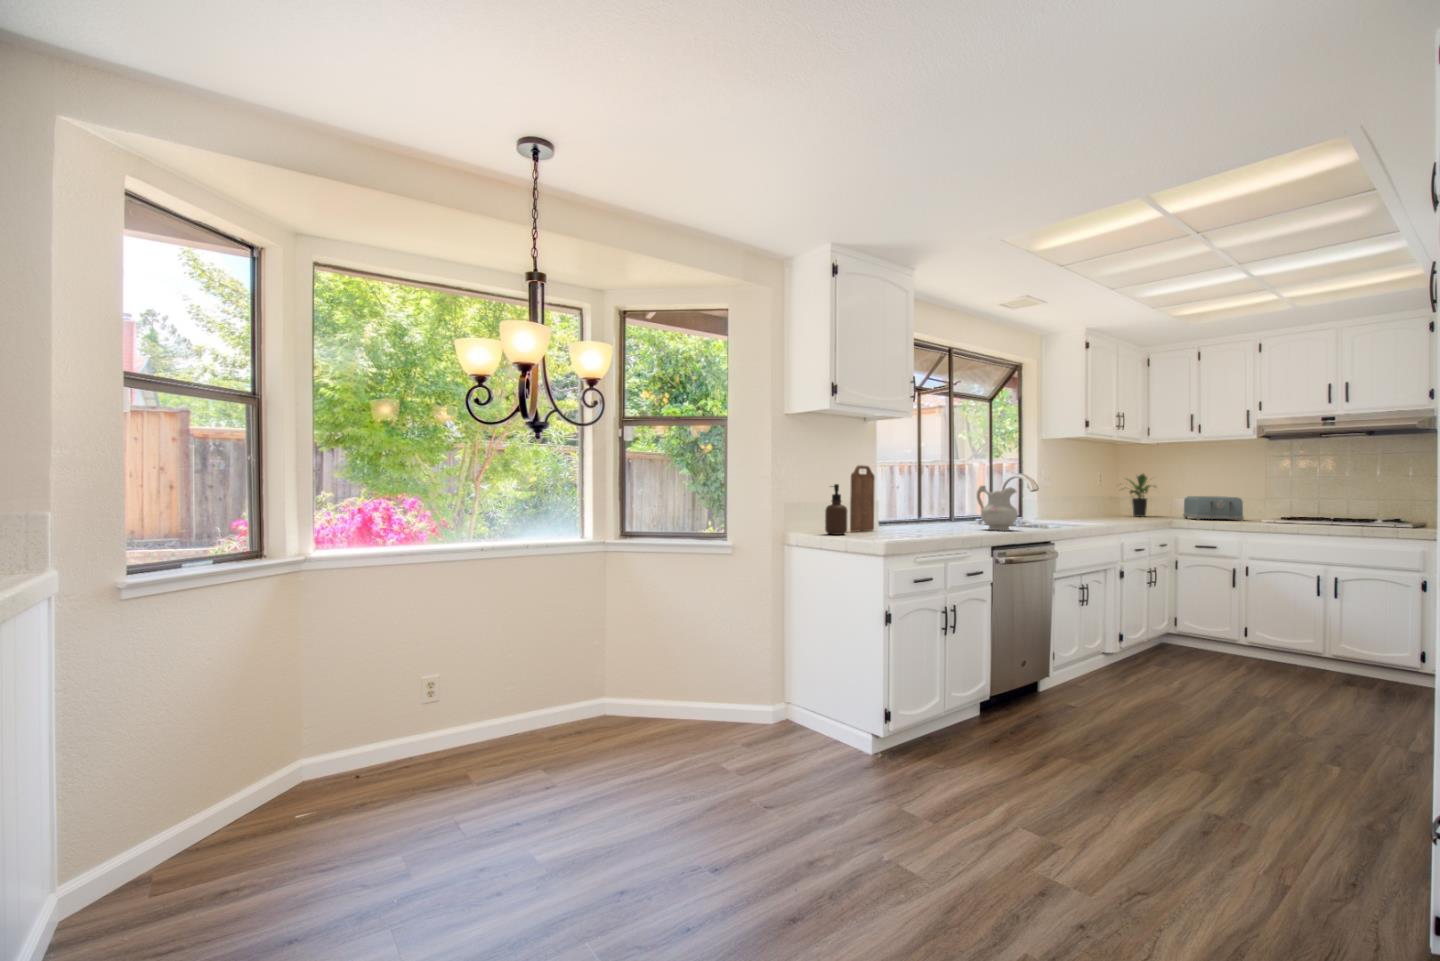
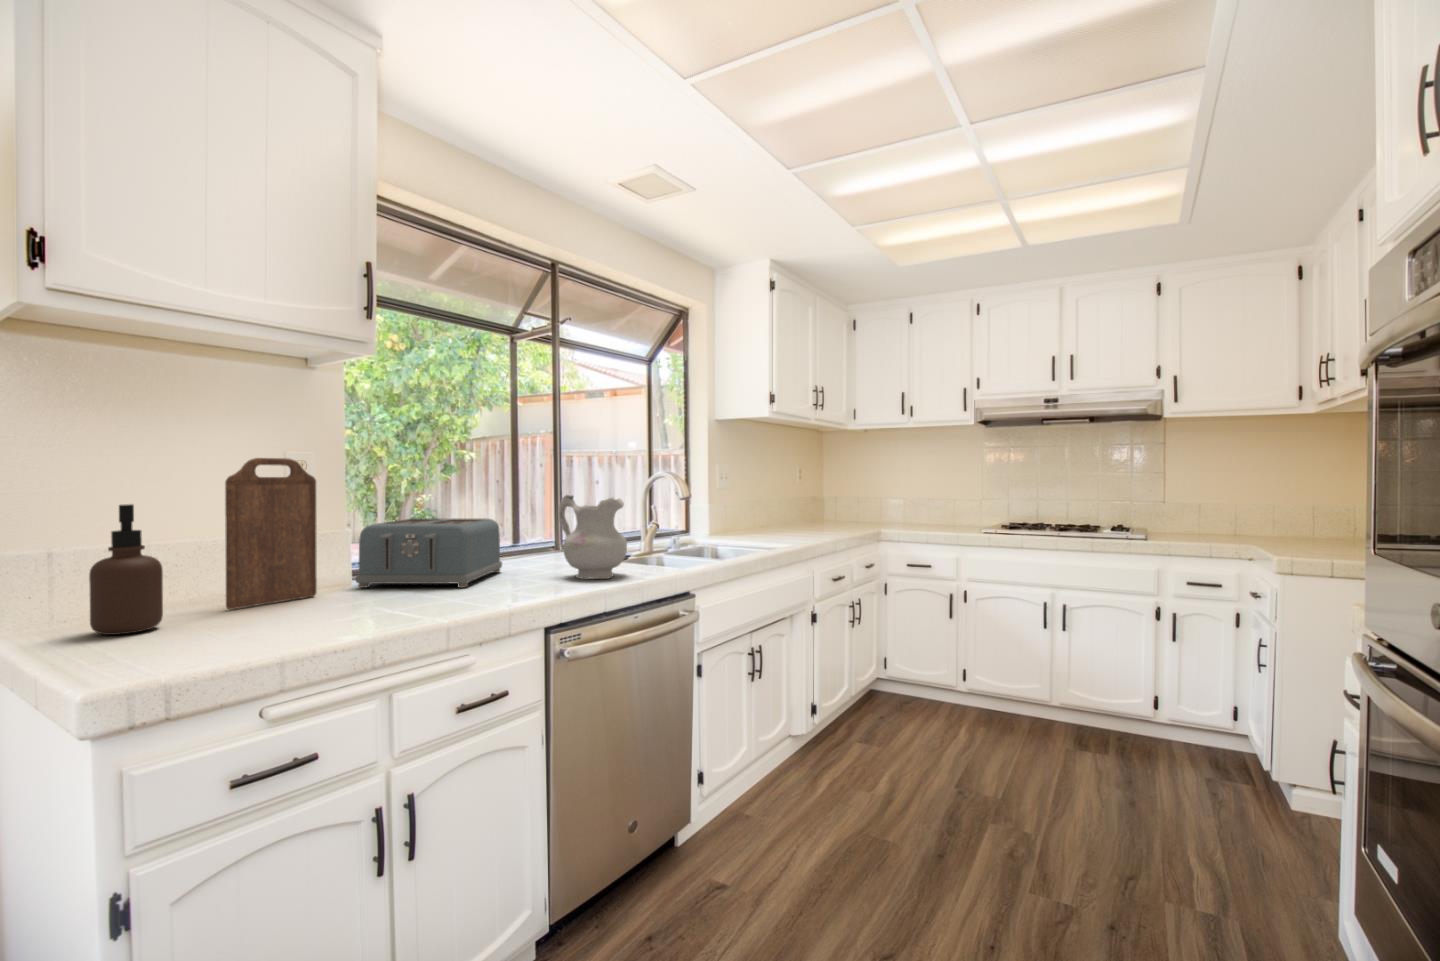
potted plant: present [1126,474,1150,517] -> none [820,468,871,523]
toaster: present [1183,496,1244,521] -> present [355,518,502,588]

